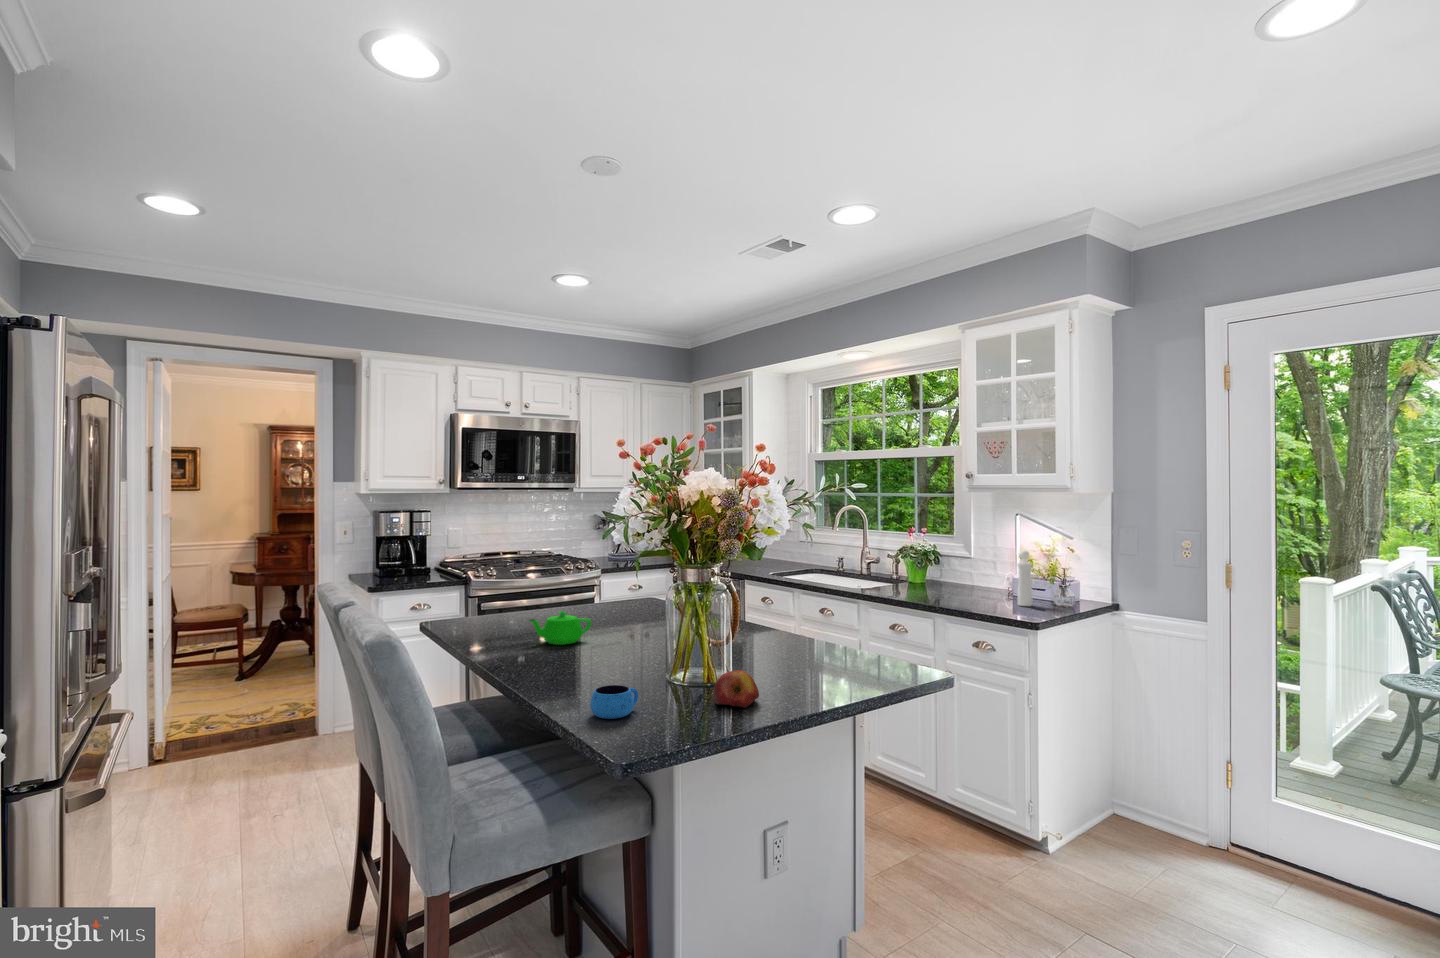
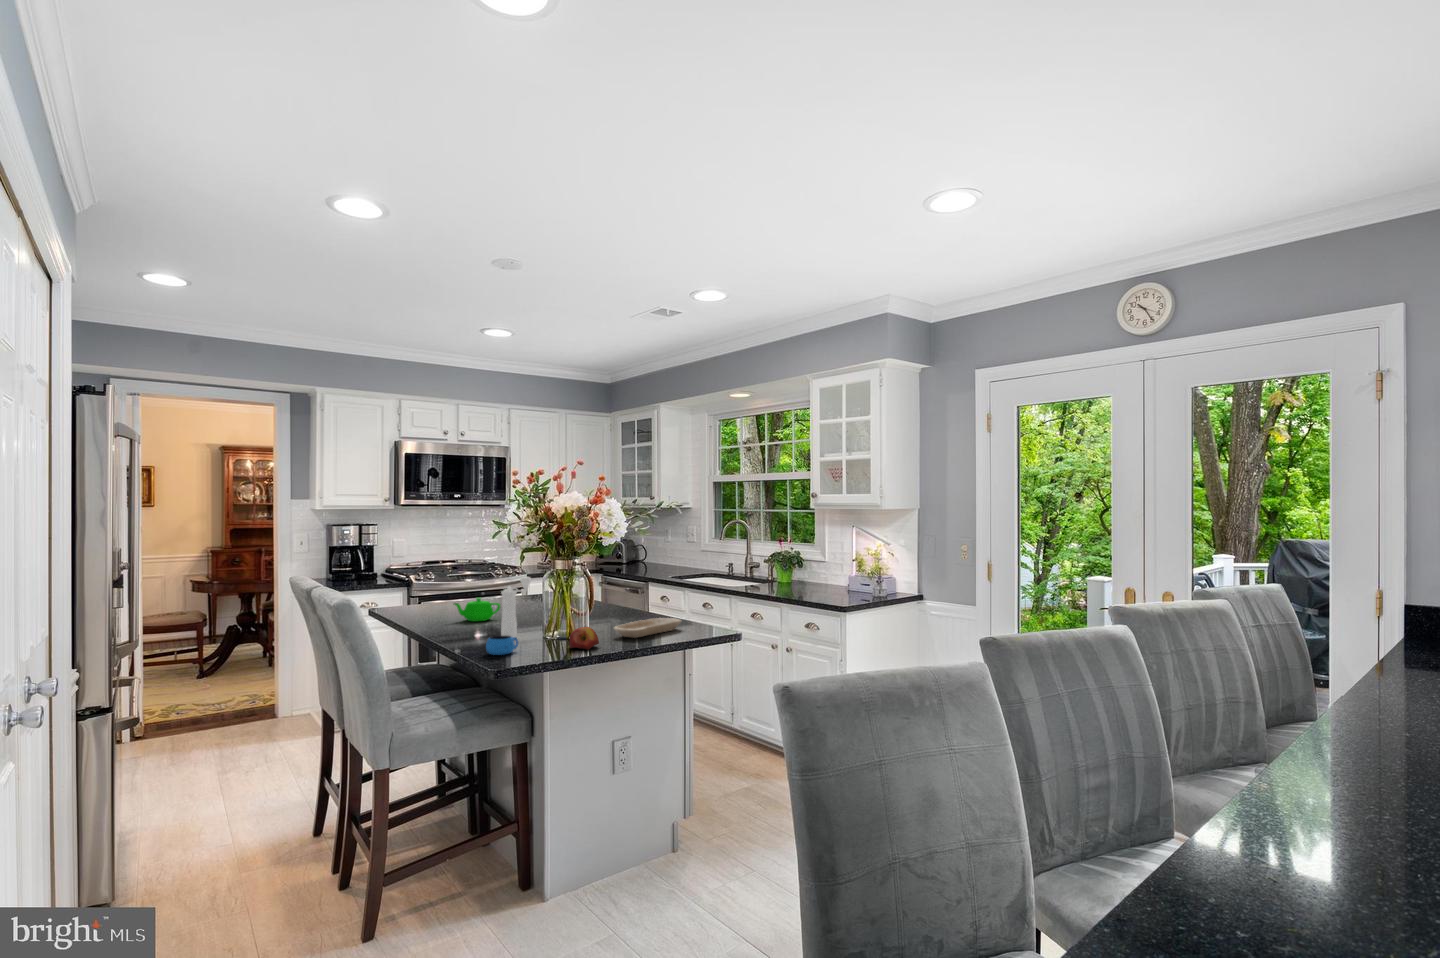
pepper mill: present [1017,551,1032,606] -> present [501,577,531,637]
tray: none [767,646,857,681] -> present [614,618,682,638]

